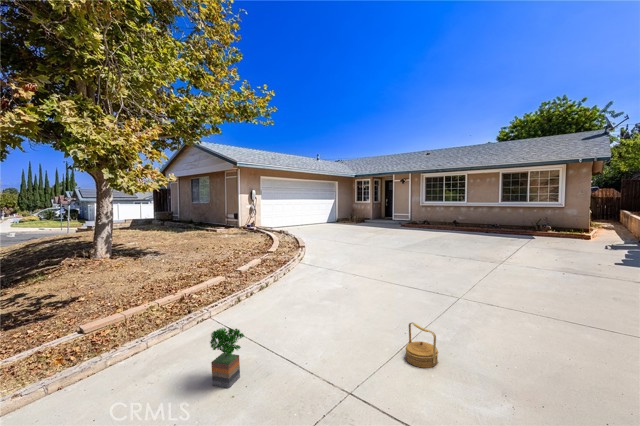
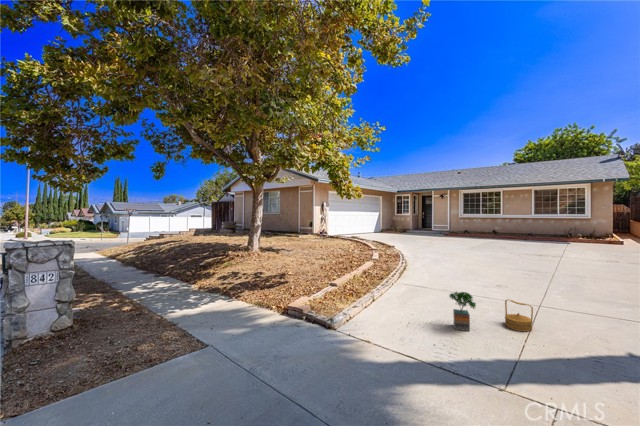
basket: present [405,322,438,368] -> present [505,299,533,332]

